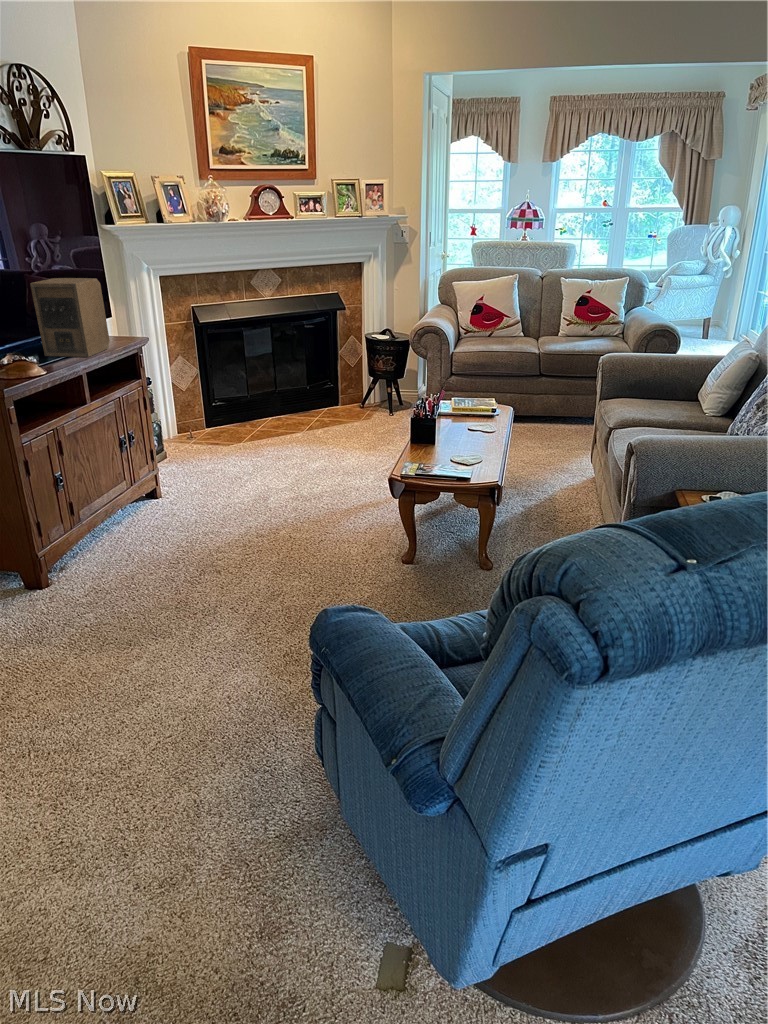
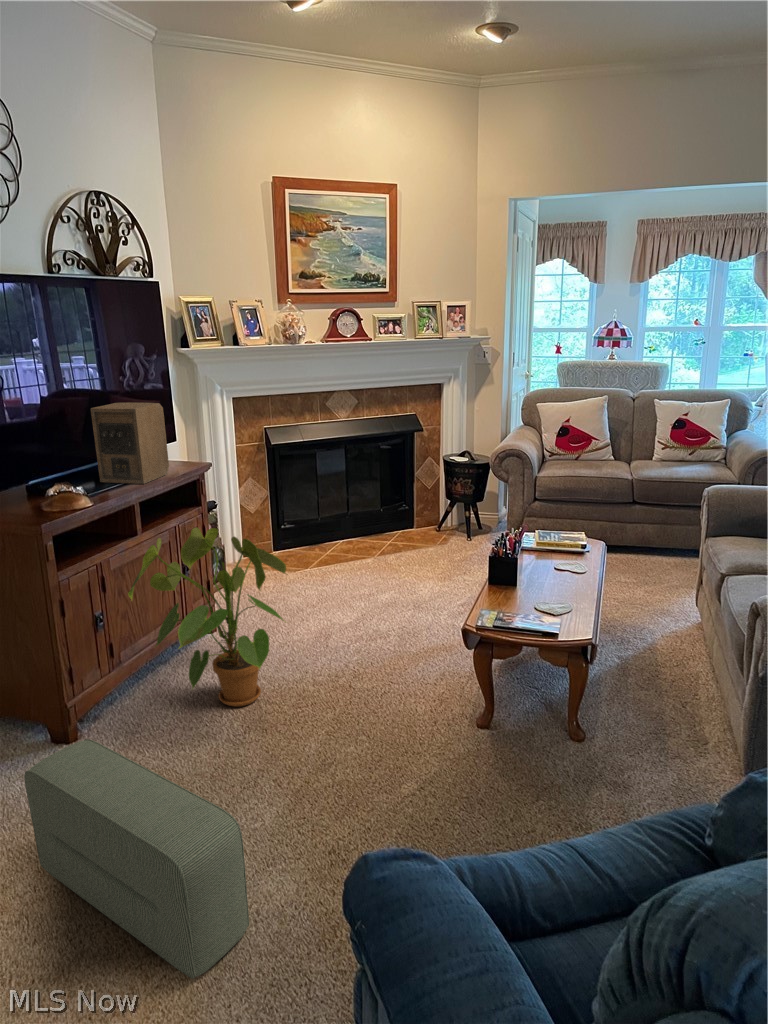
house plant: none [84,398,235,556] -> present [128,528,286,707]
pouf: none [22,573,226,739] -> present [24,739,249,979]

